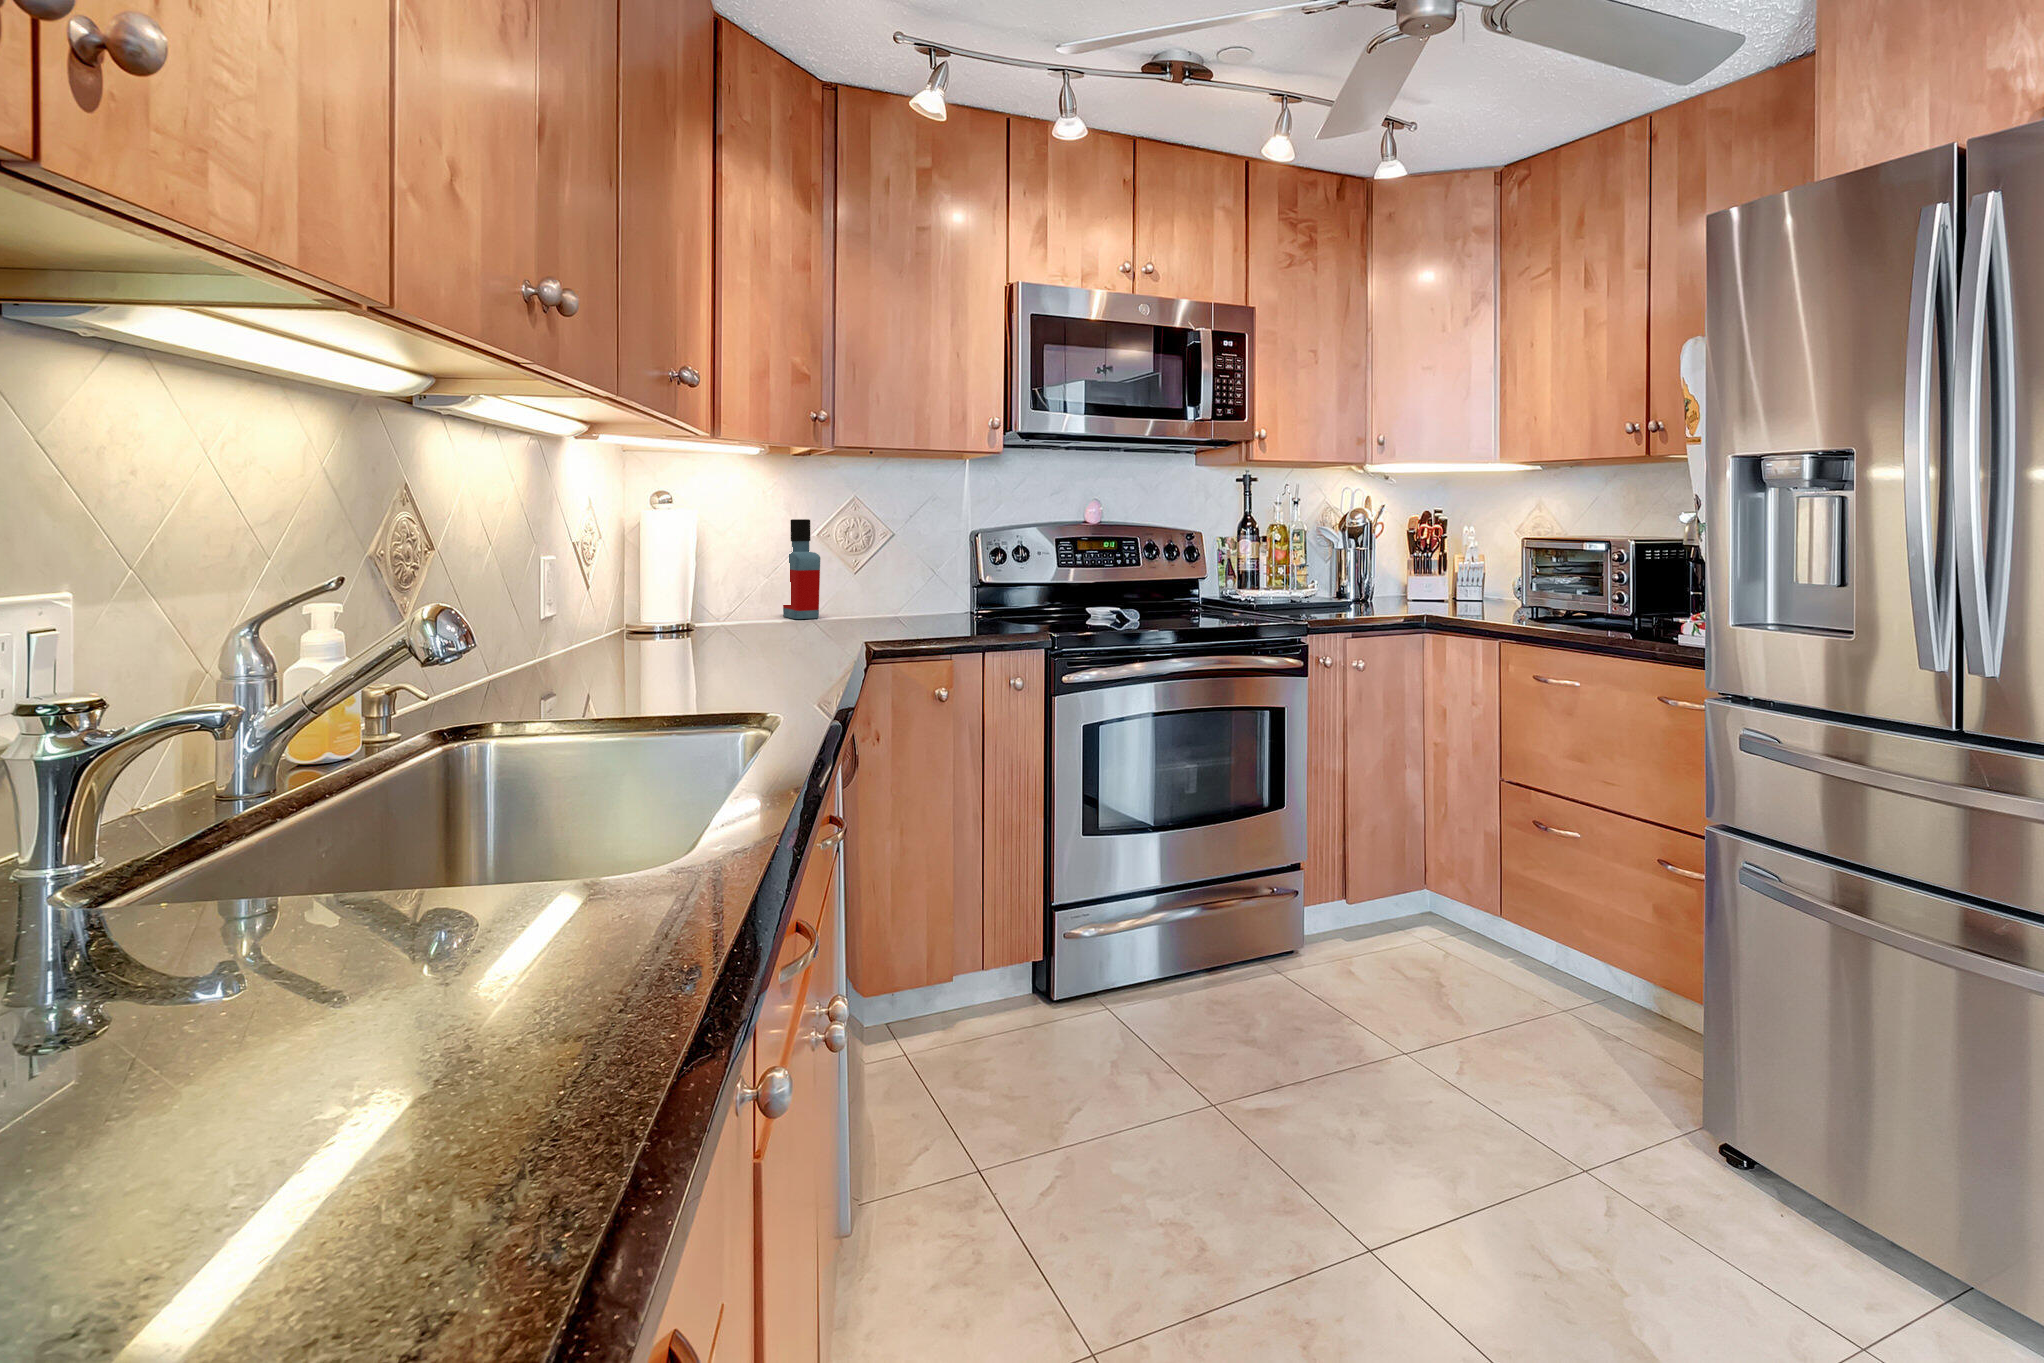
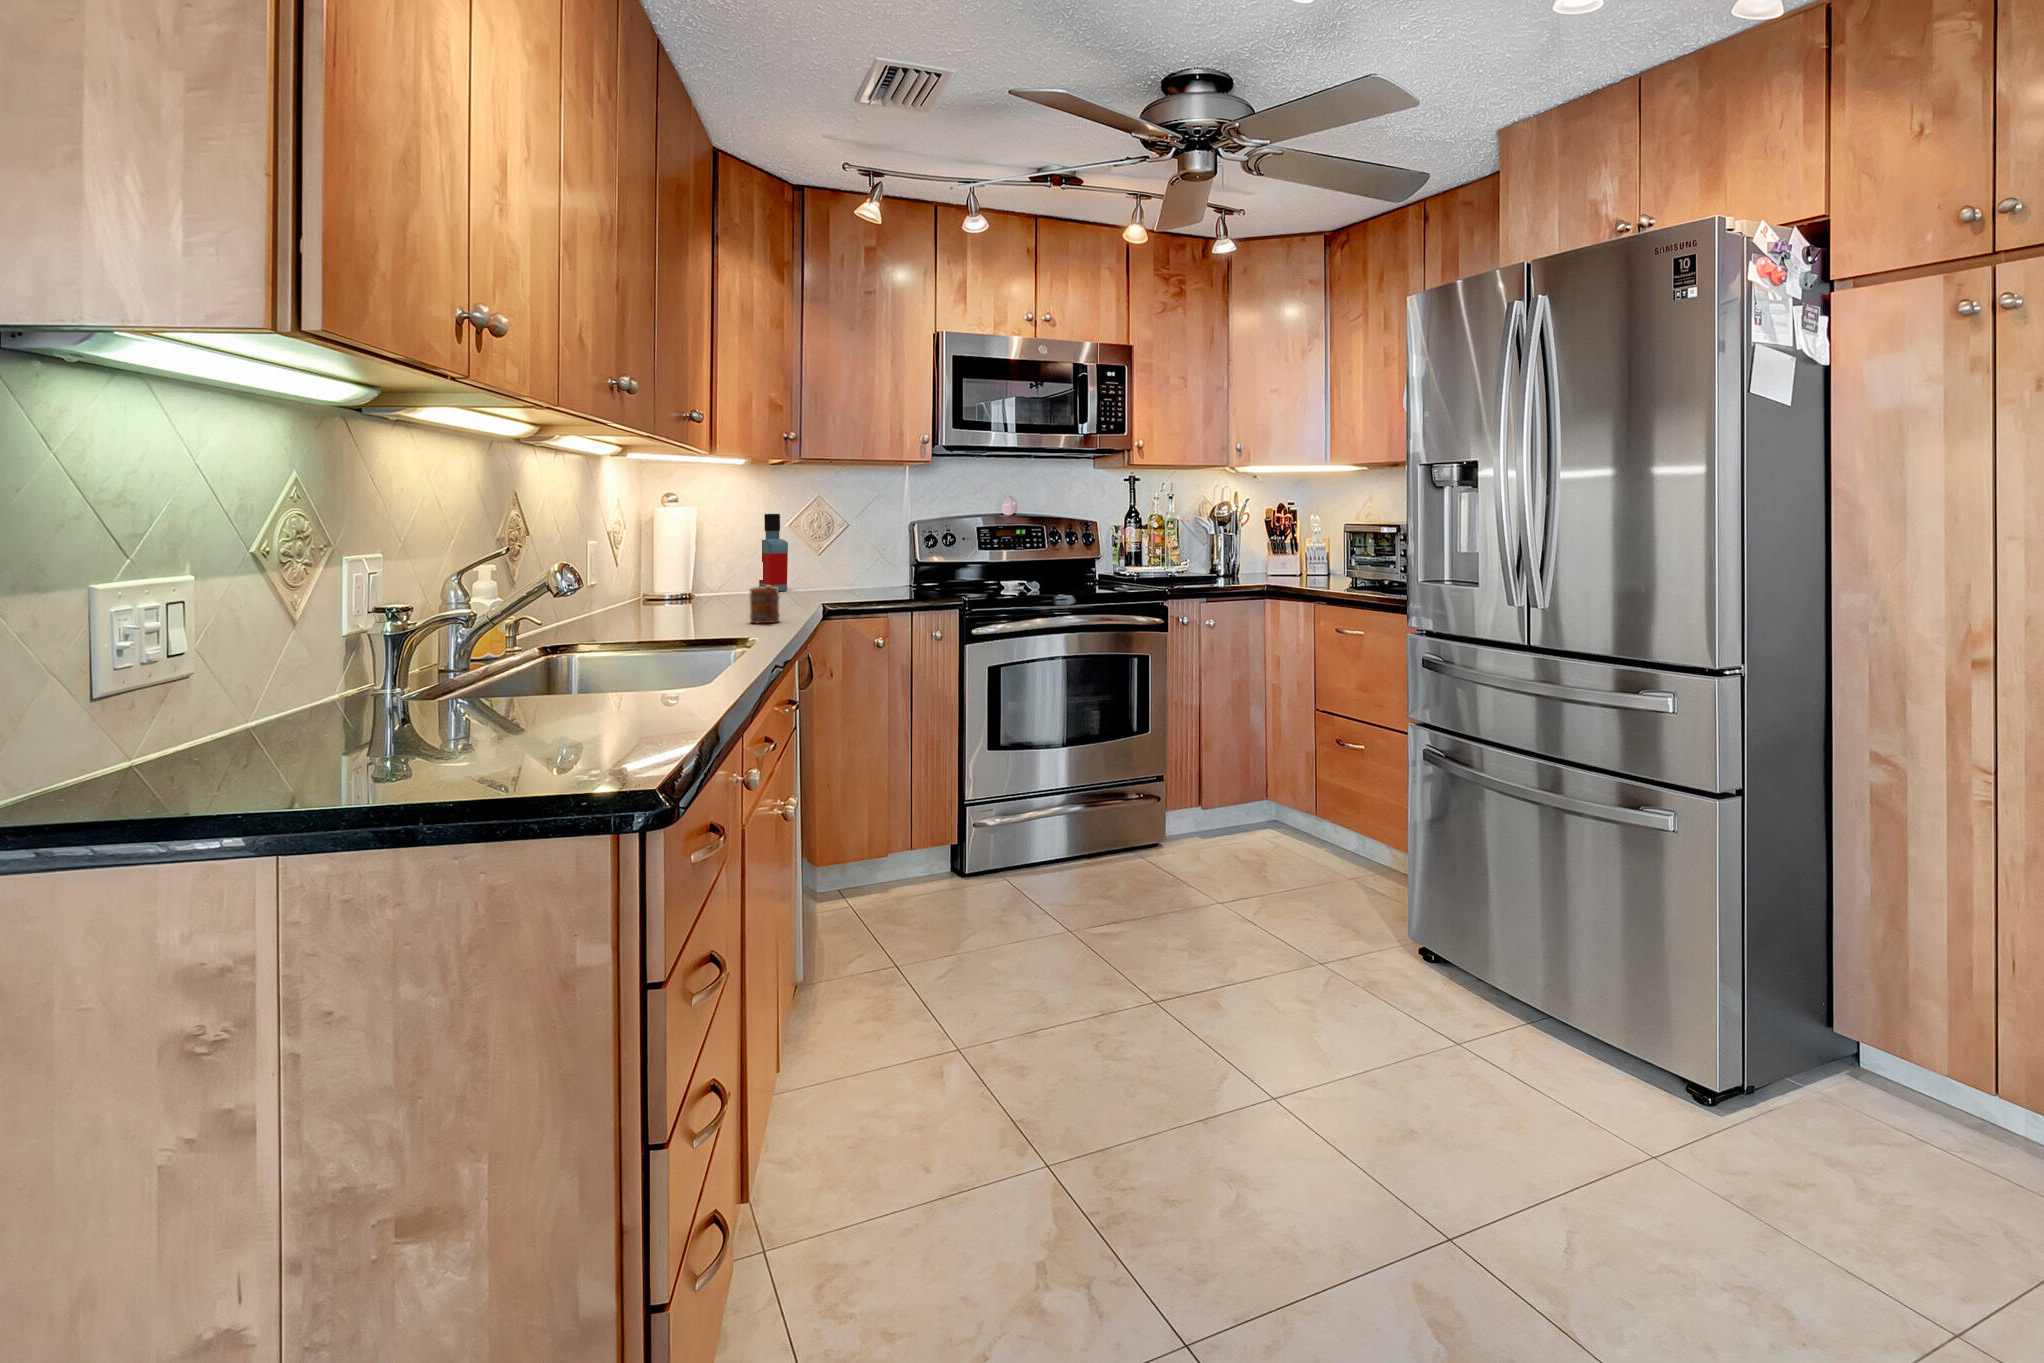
mug: none [768,622,811,676] -> present [750,586,780,623]

